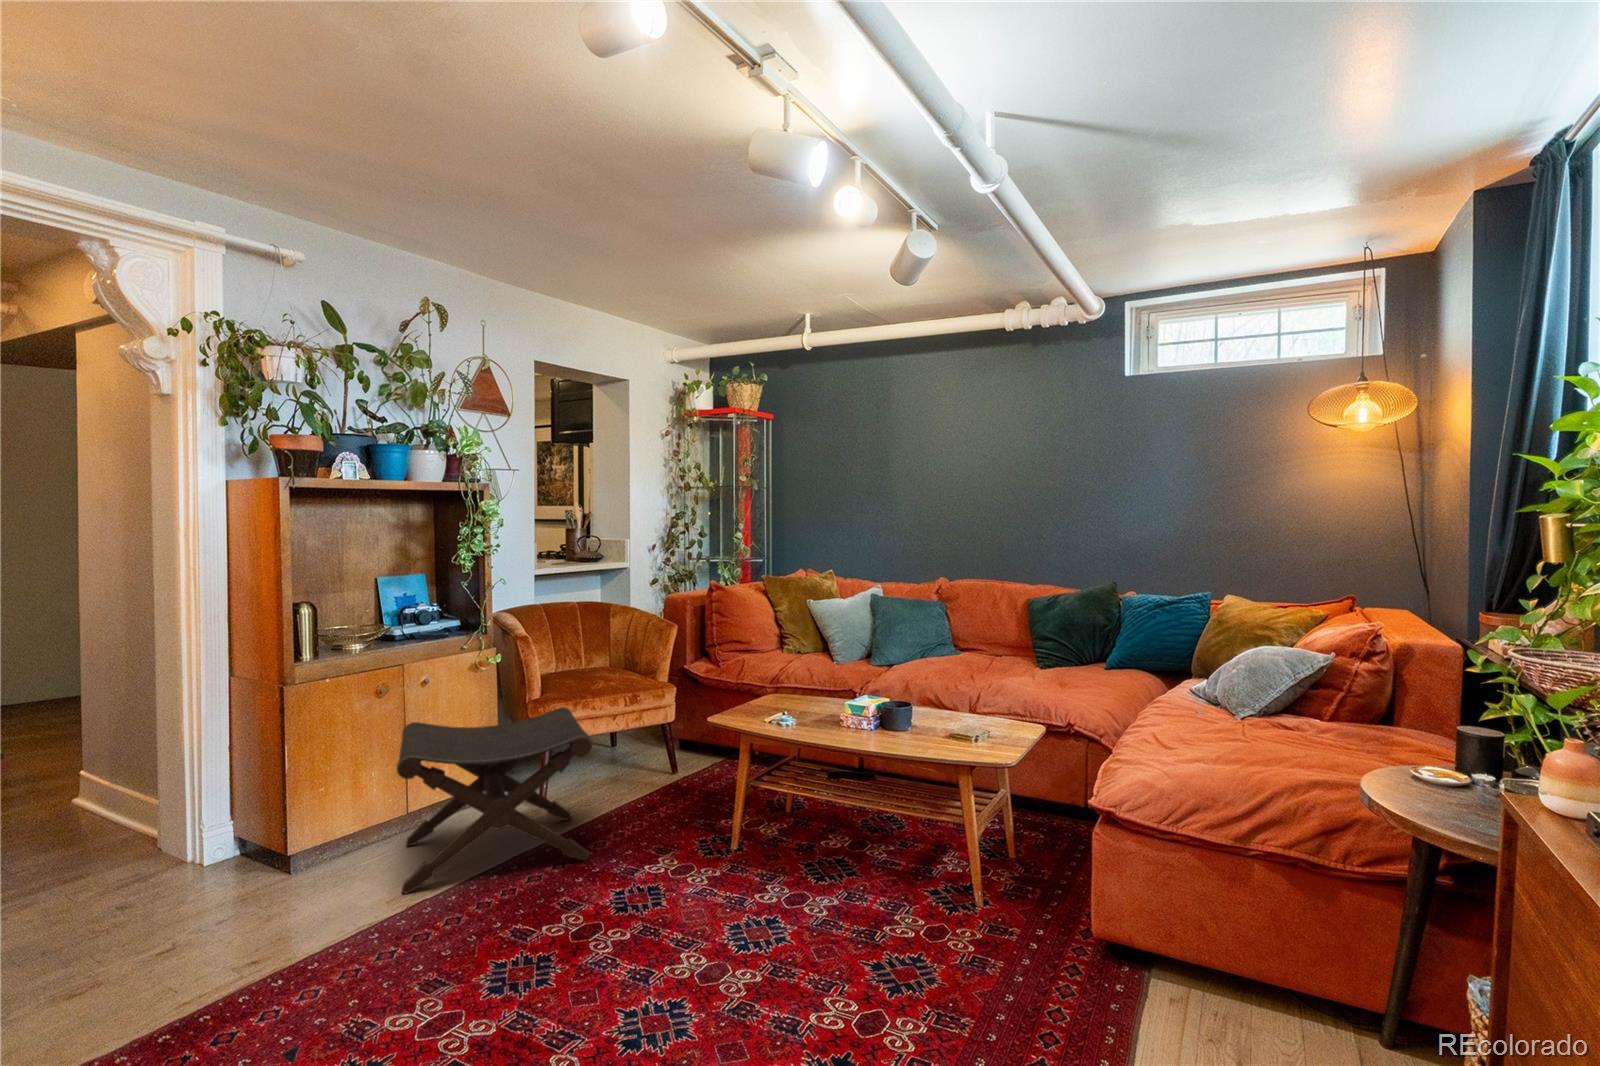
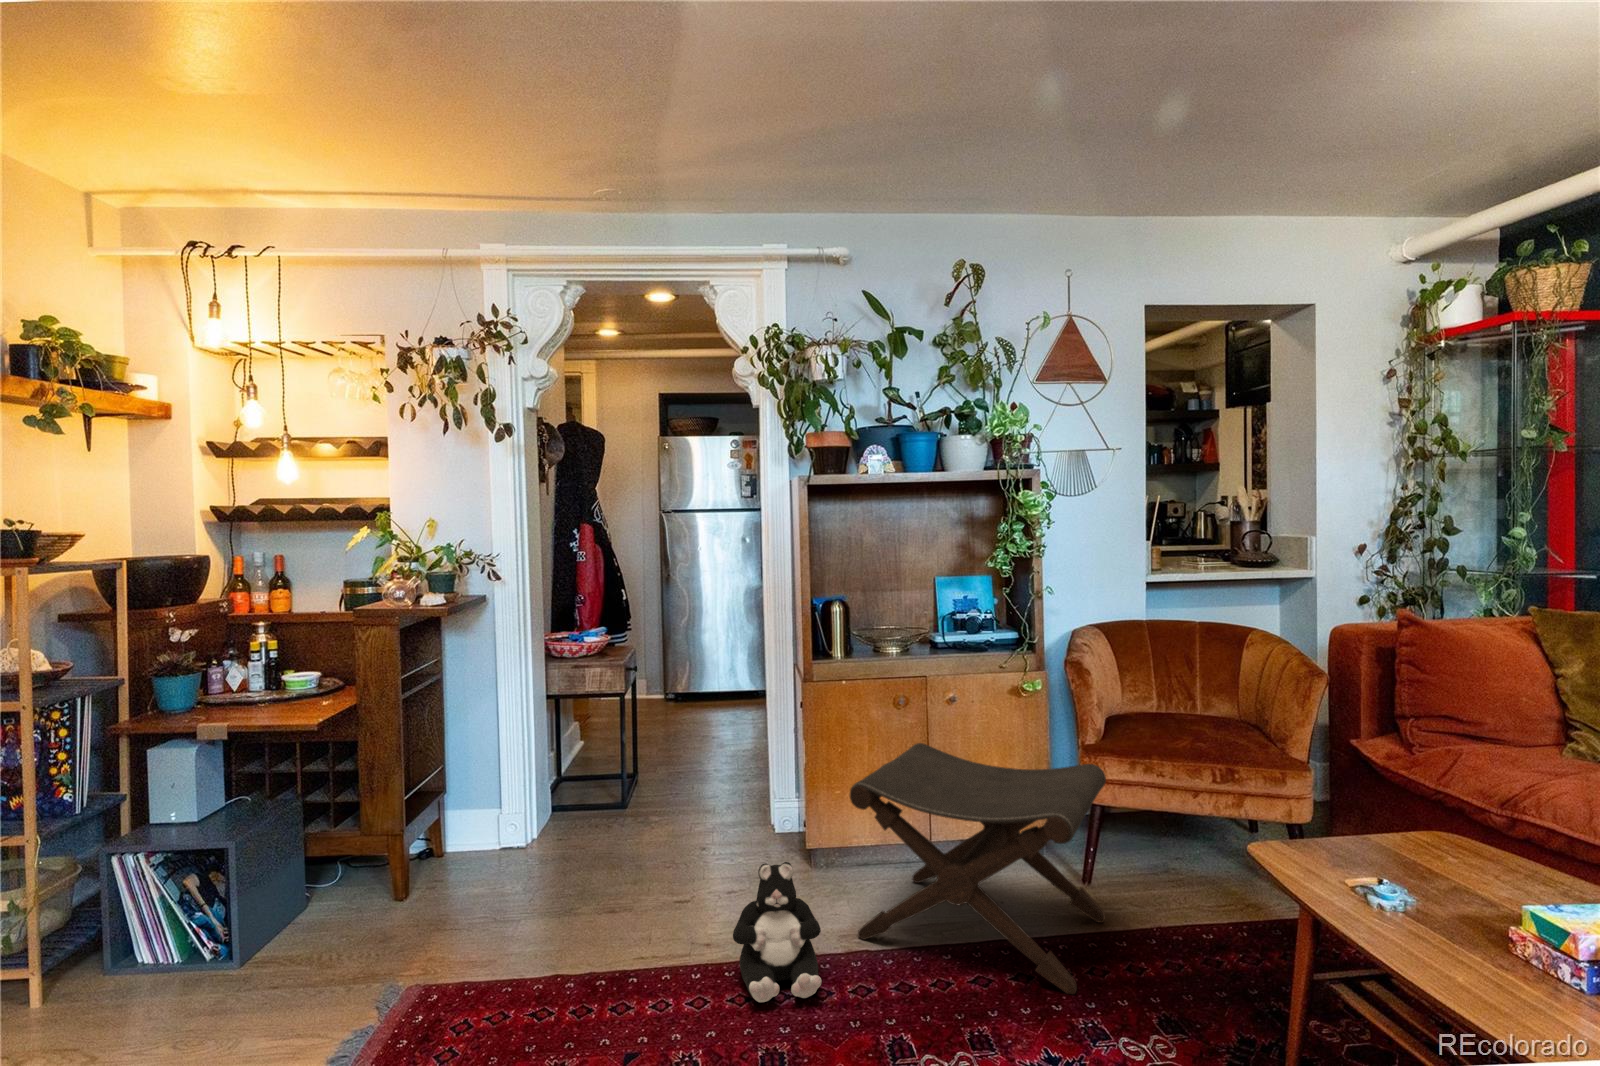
plush toy: none [315,838,422,960] -> present [733,862,822,1003]

